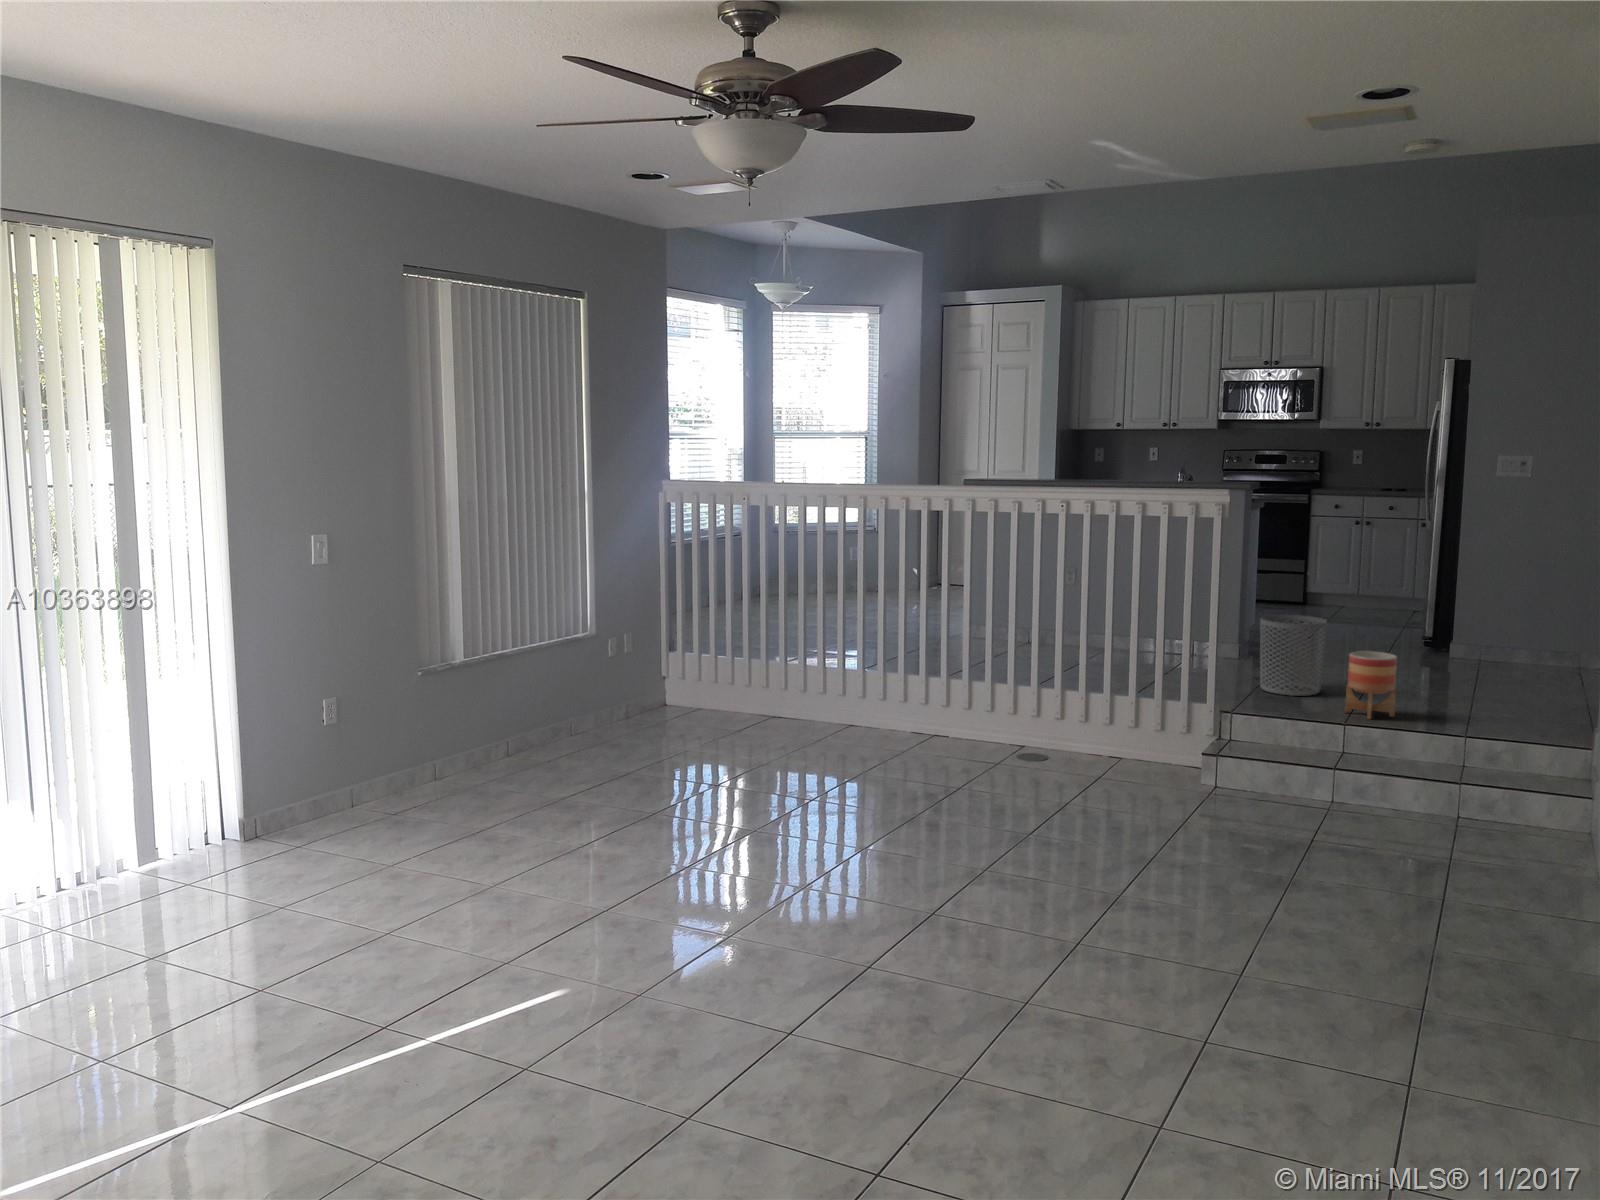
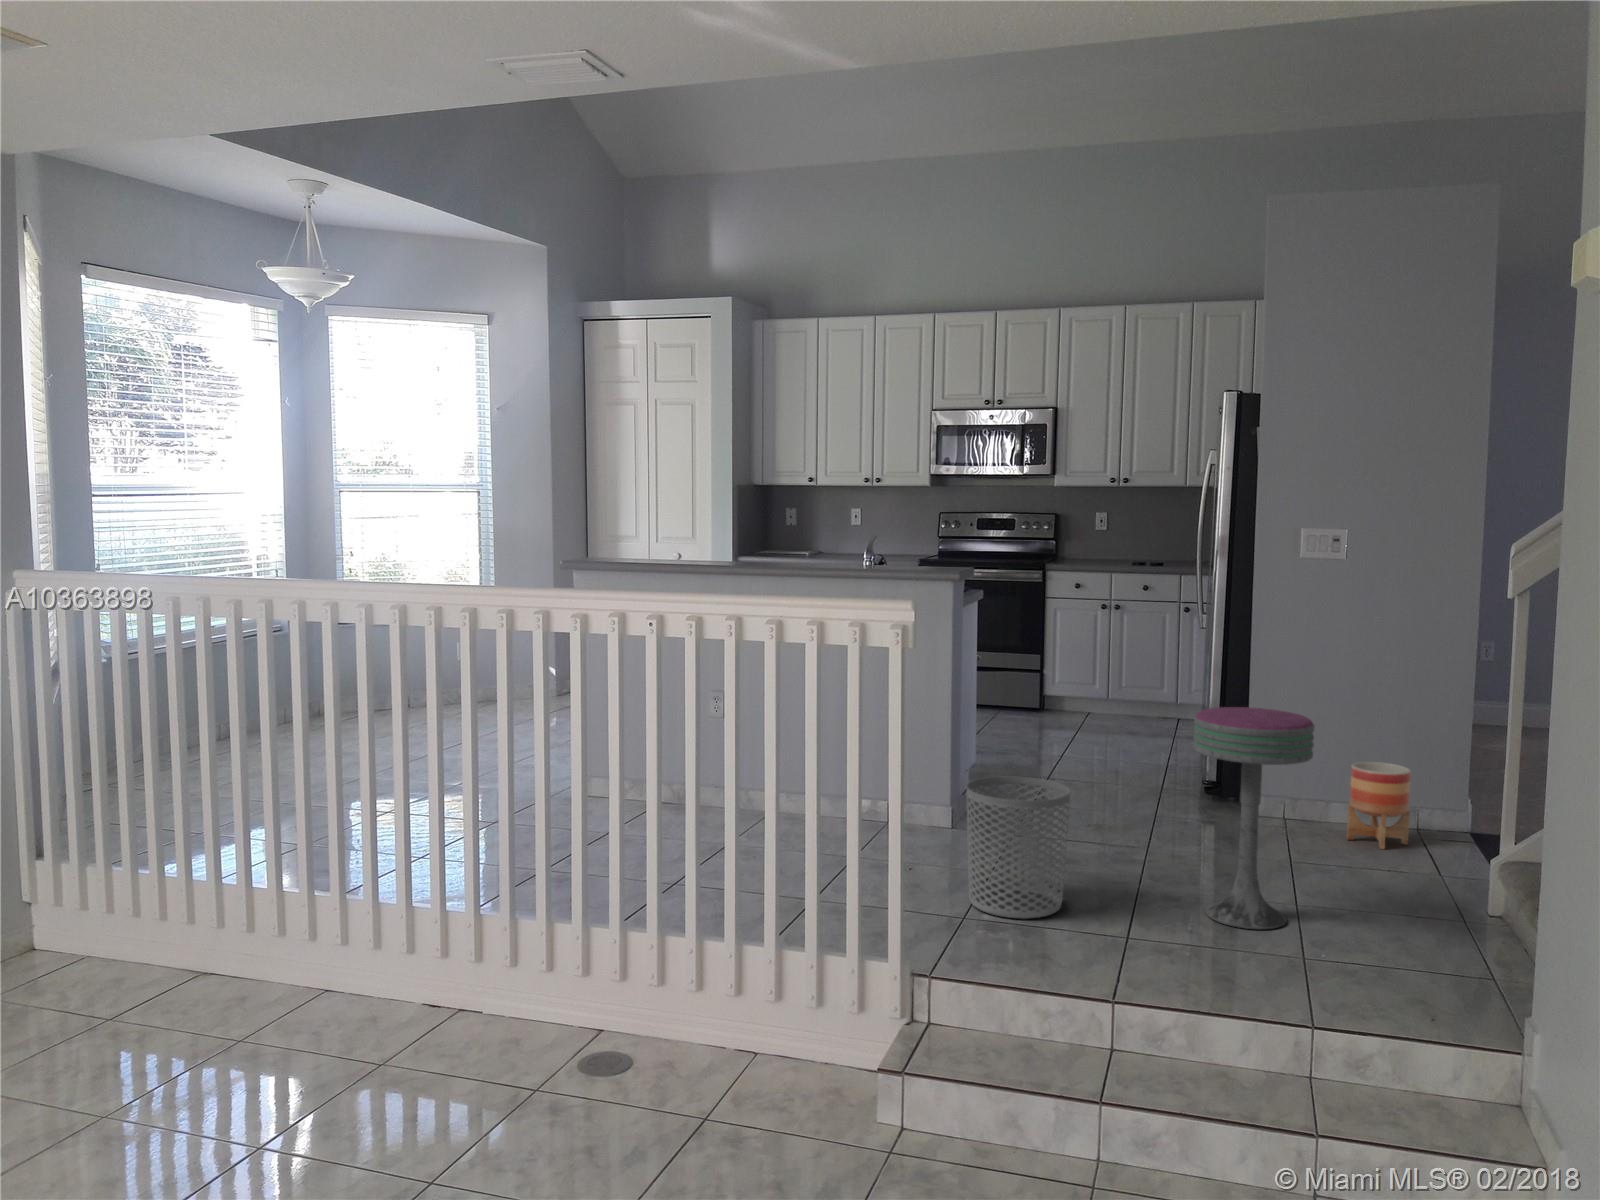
bar stool: none [1408,572,1488,704] -> present [1193,707,1314,929]
planter: present [1345,651,1397,719] -> present [1347,762,1411,849]

